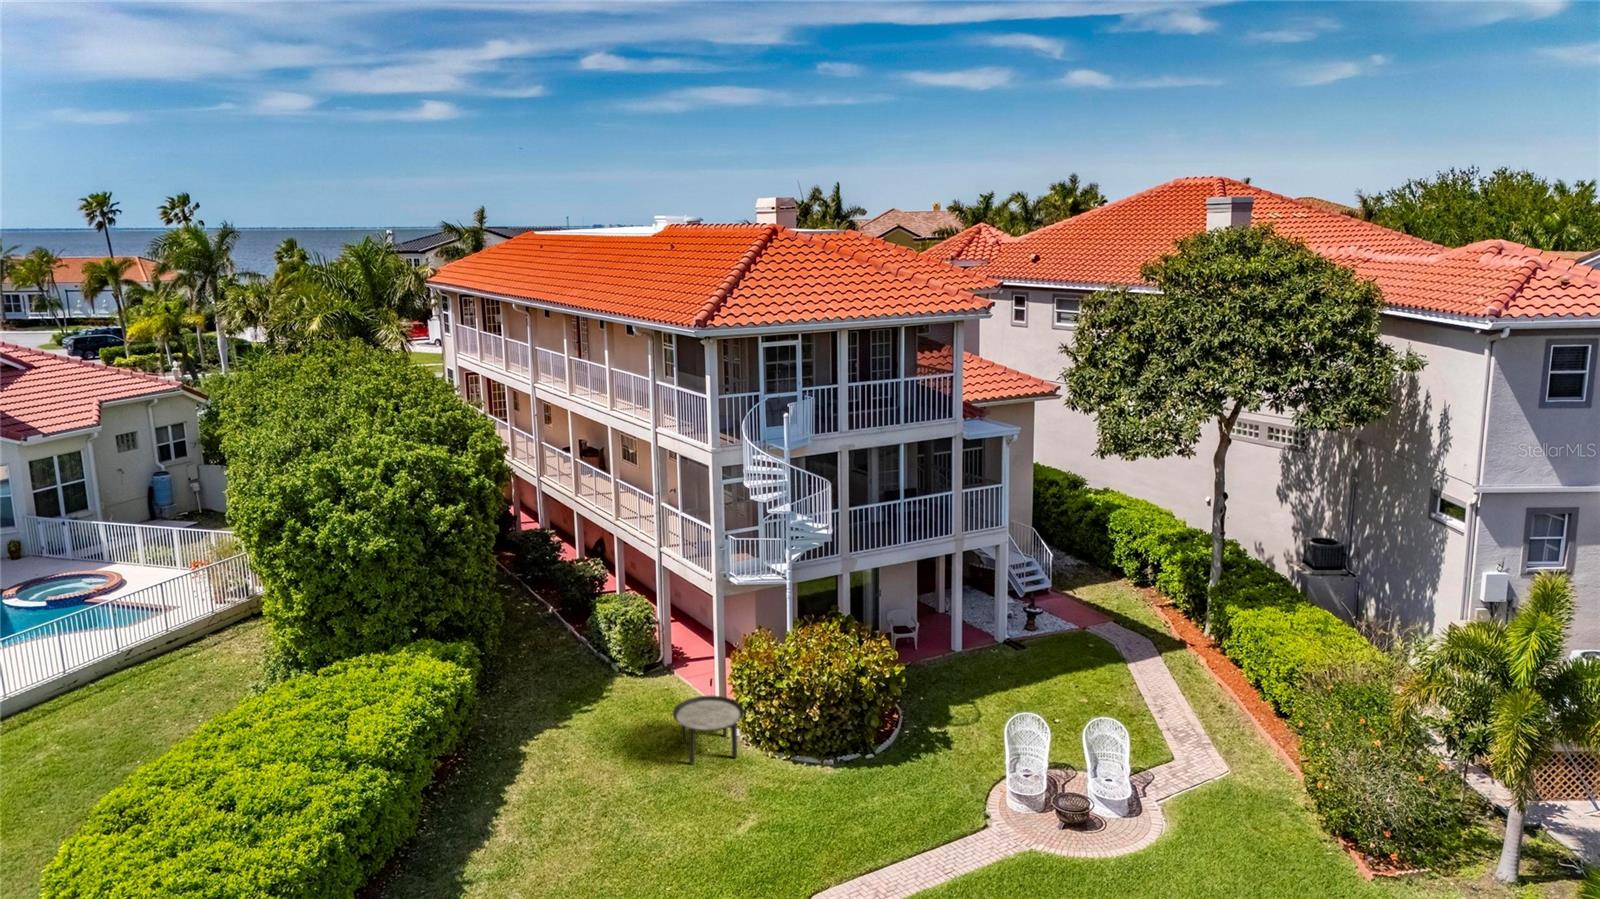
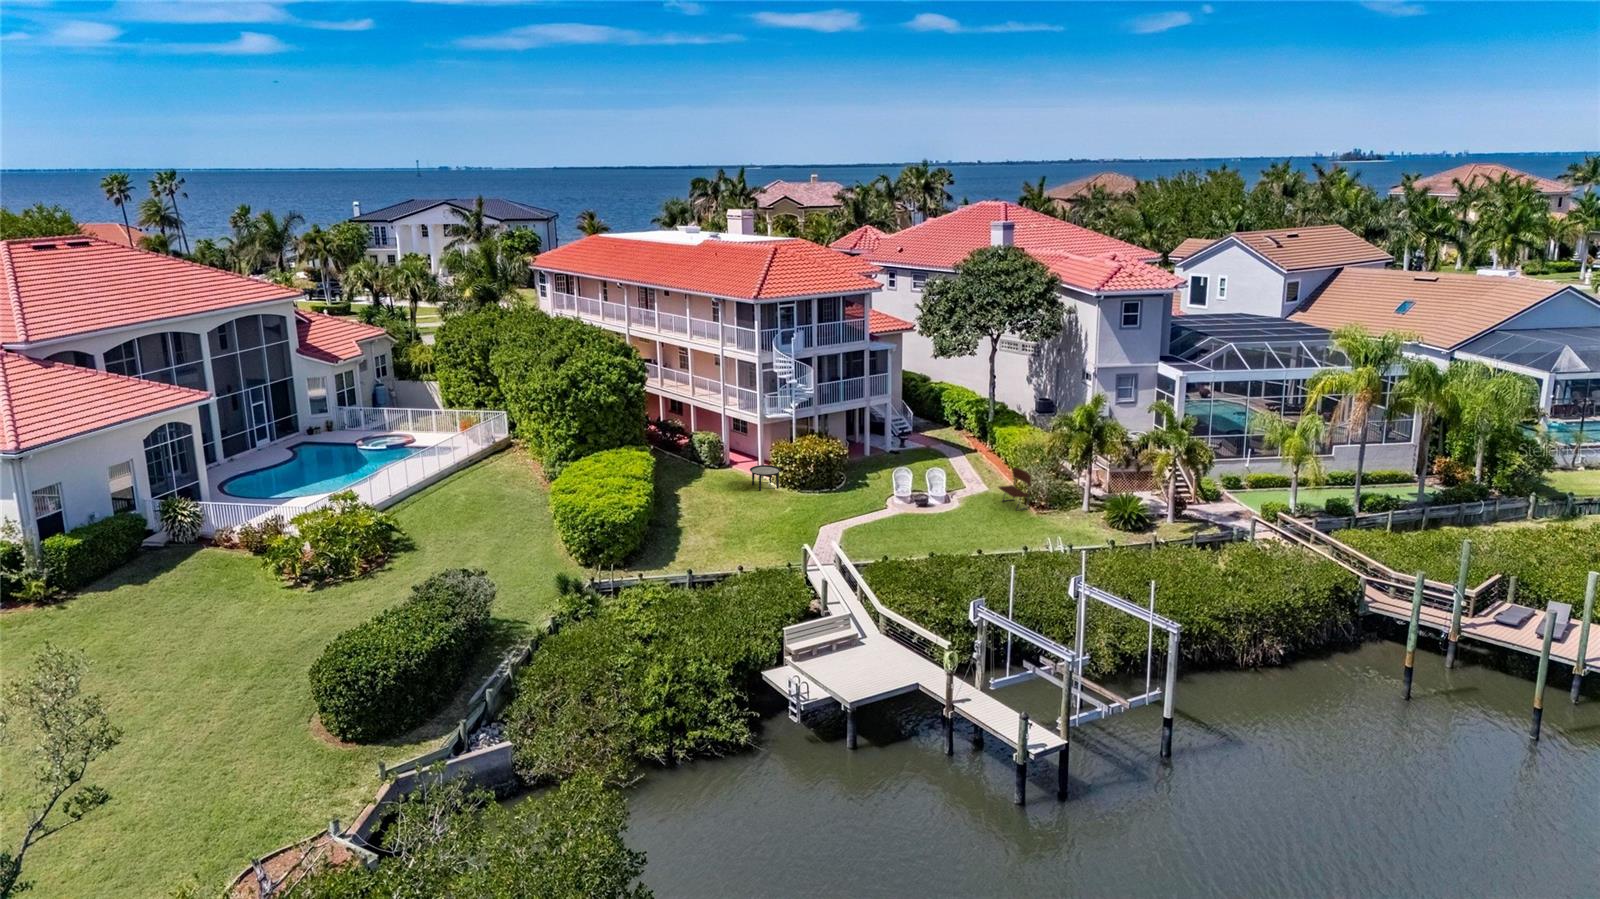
bench: none [1274,751,1376,877] -> present [999,467,1031,510]

